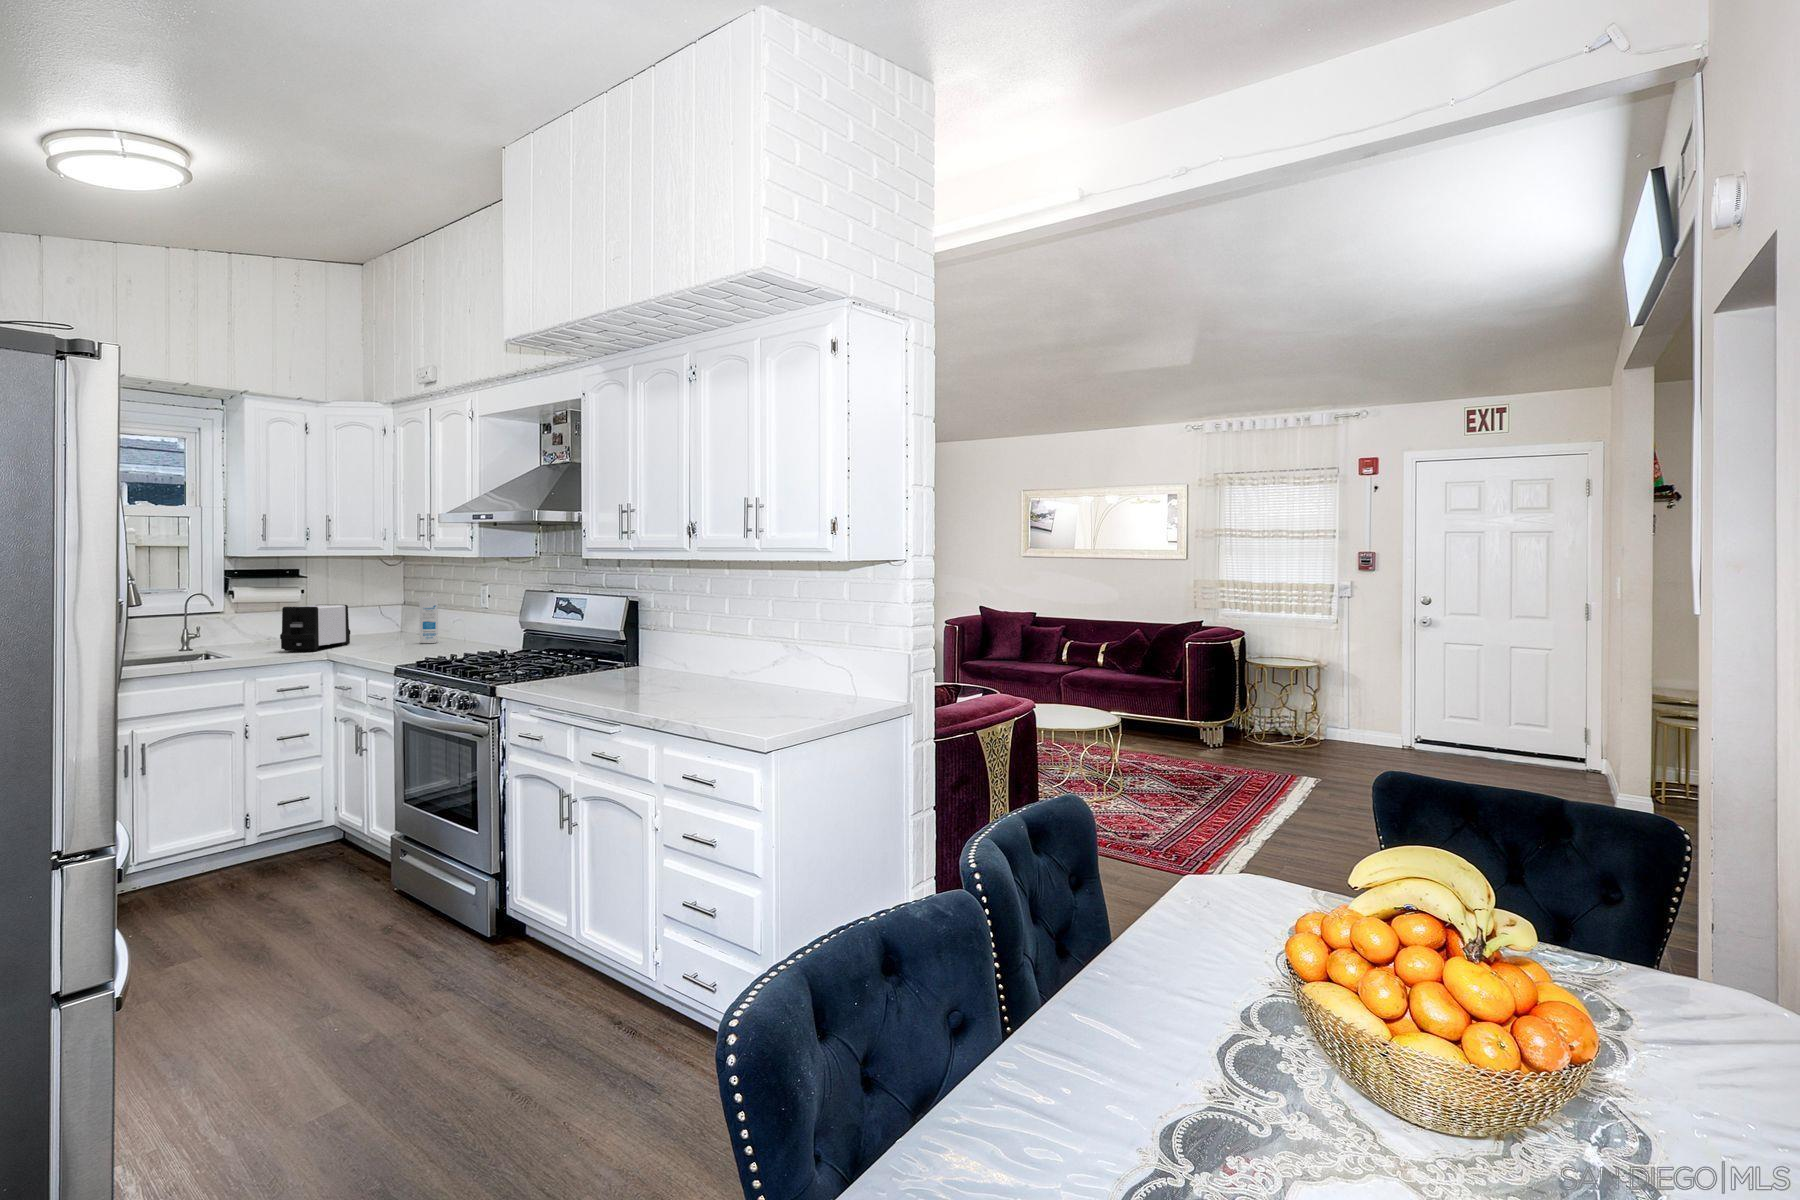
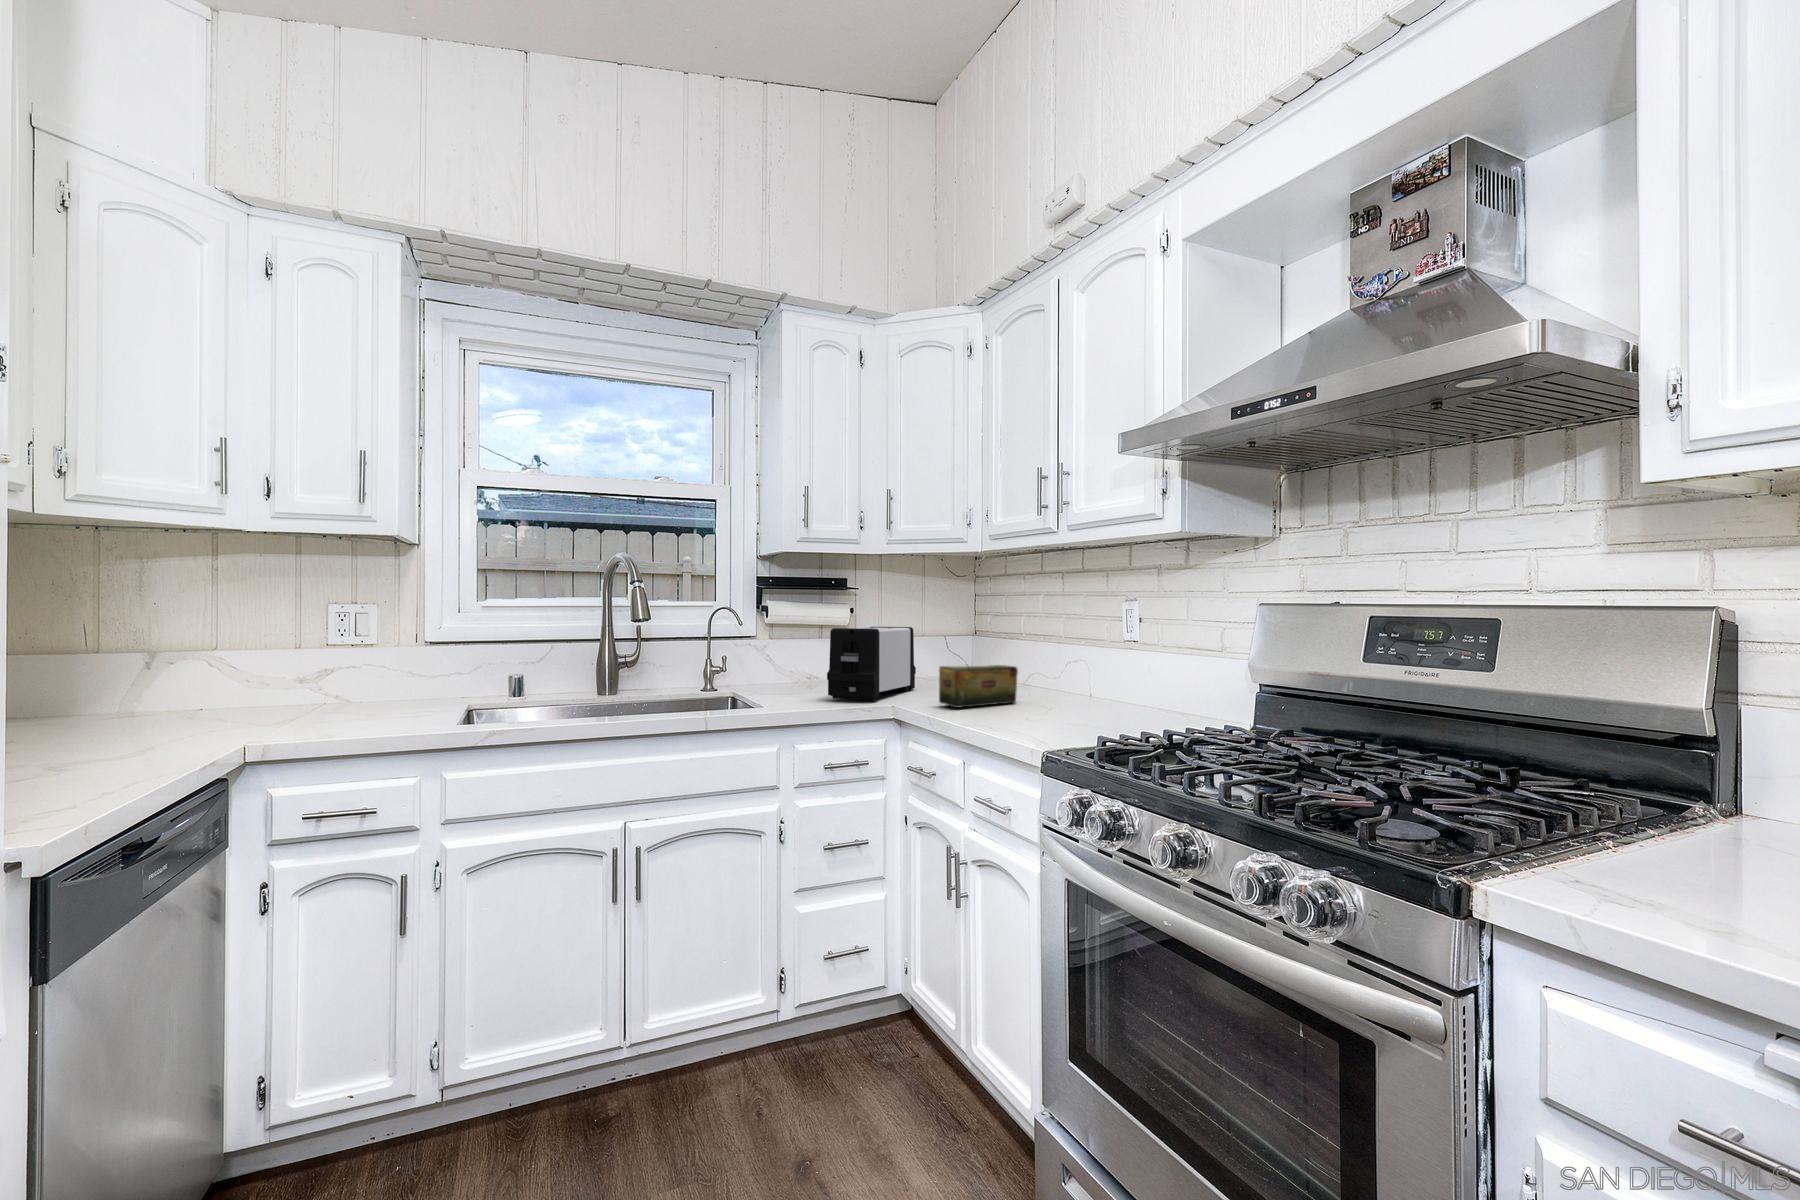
canister: present [419,597,438,643] -> none [1017,616,1045,693]
tea box: none [358,627,411,652] -> present [939,665,1018,708]

